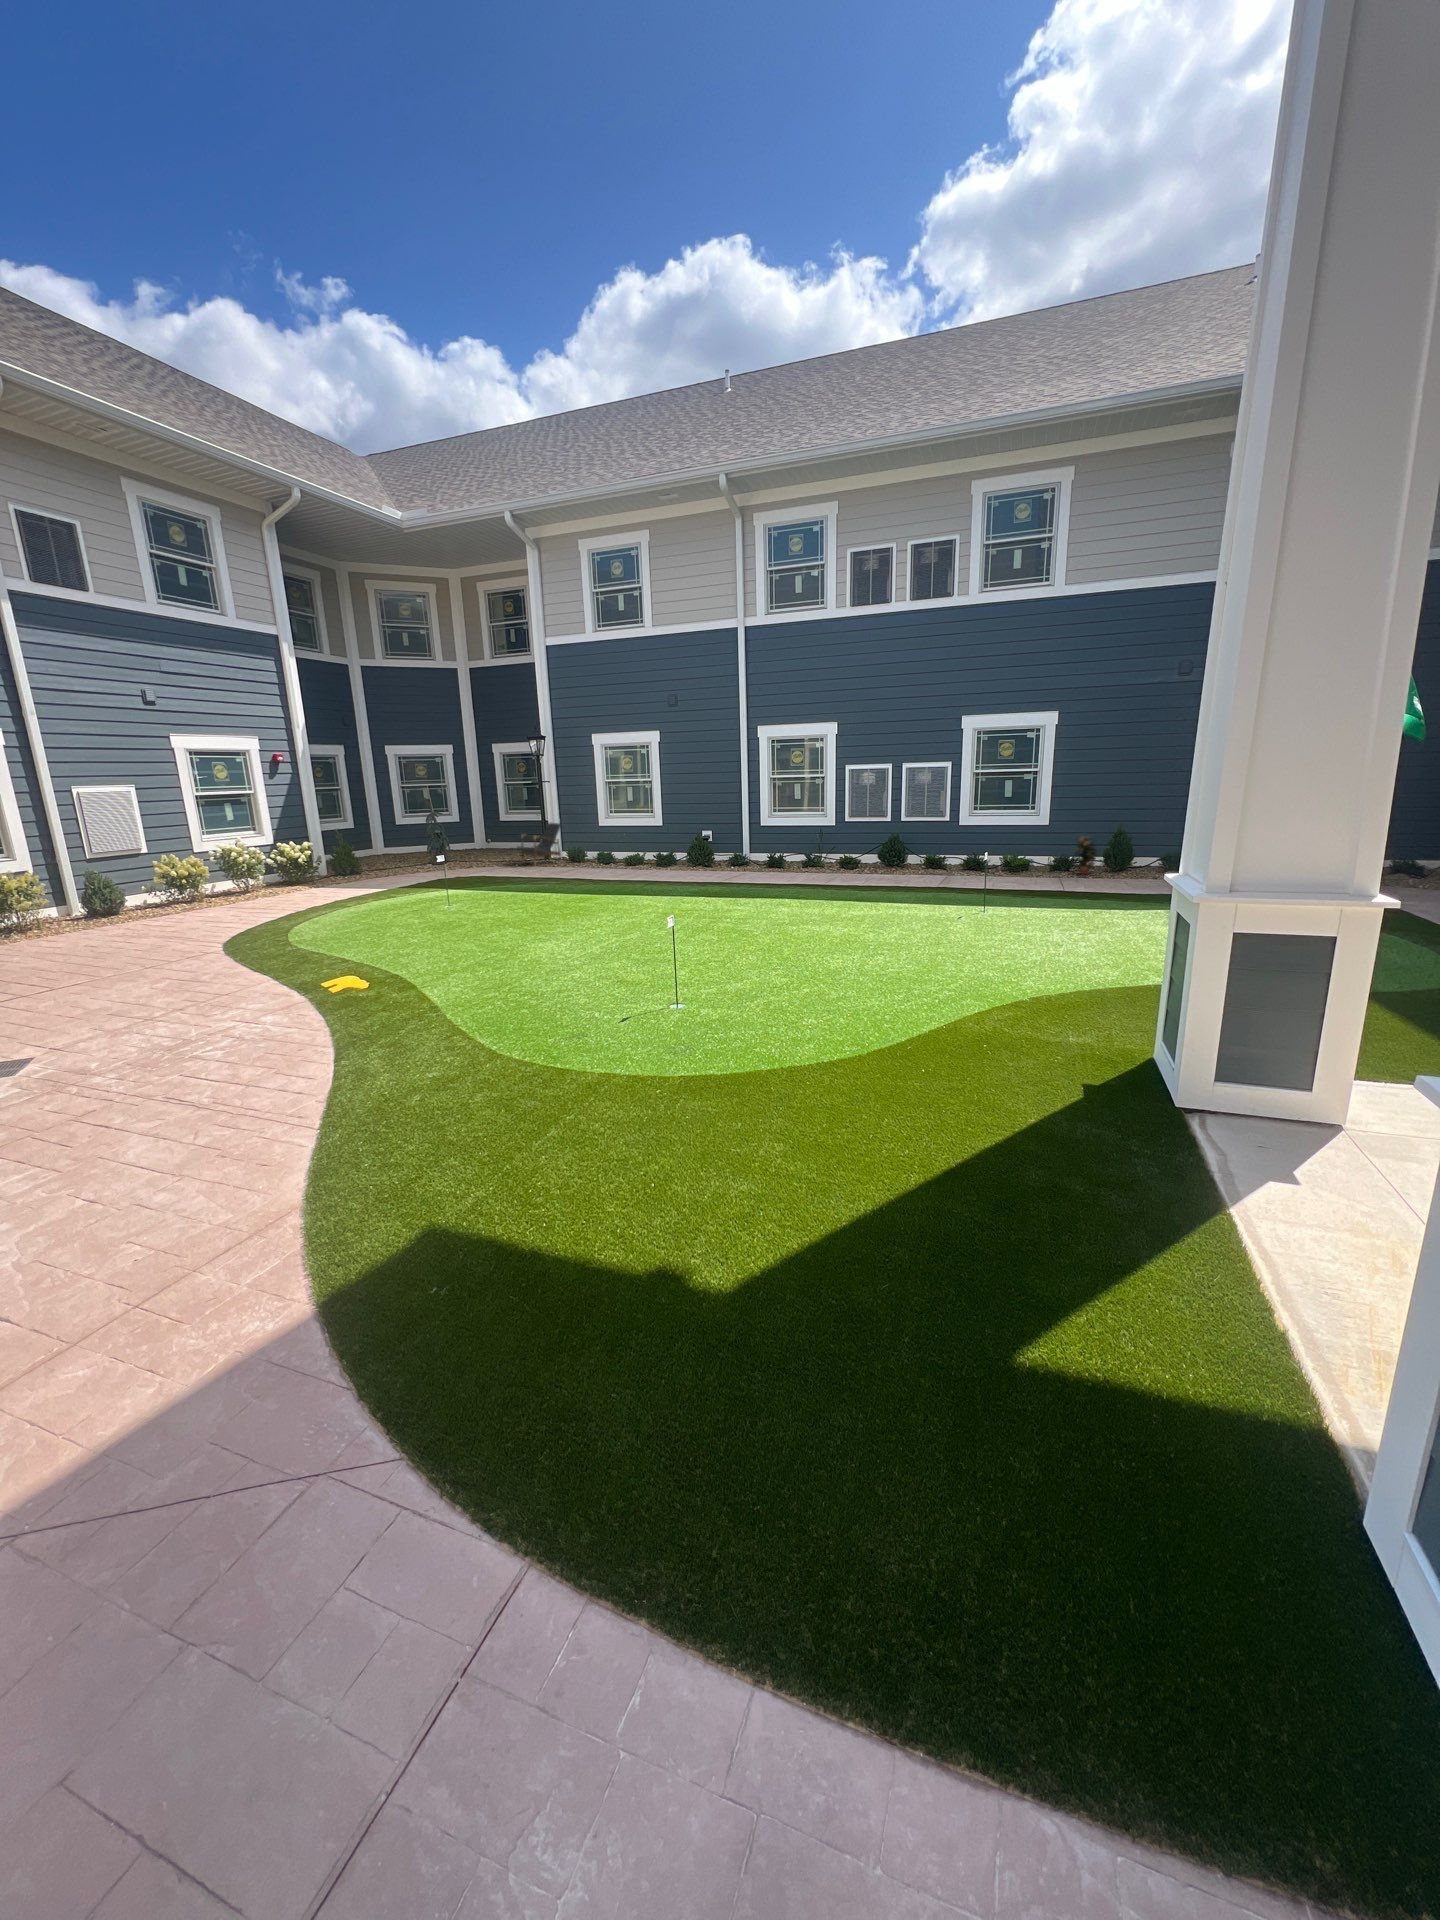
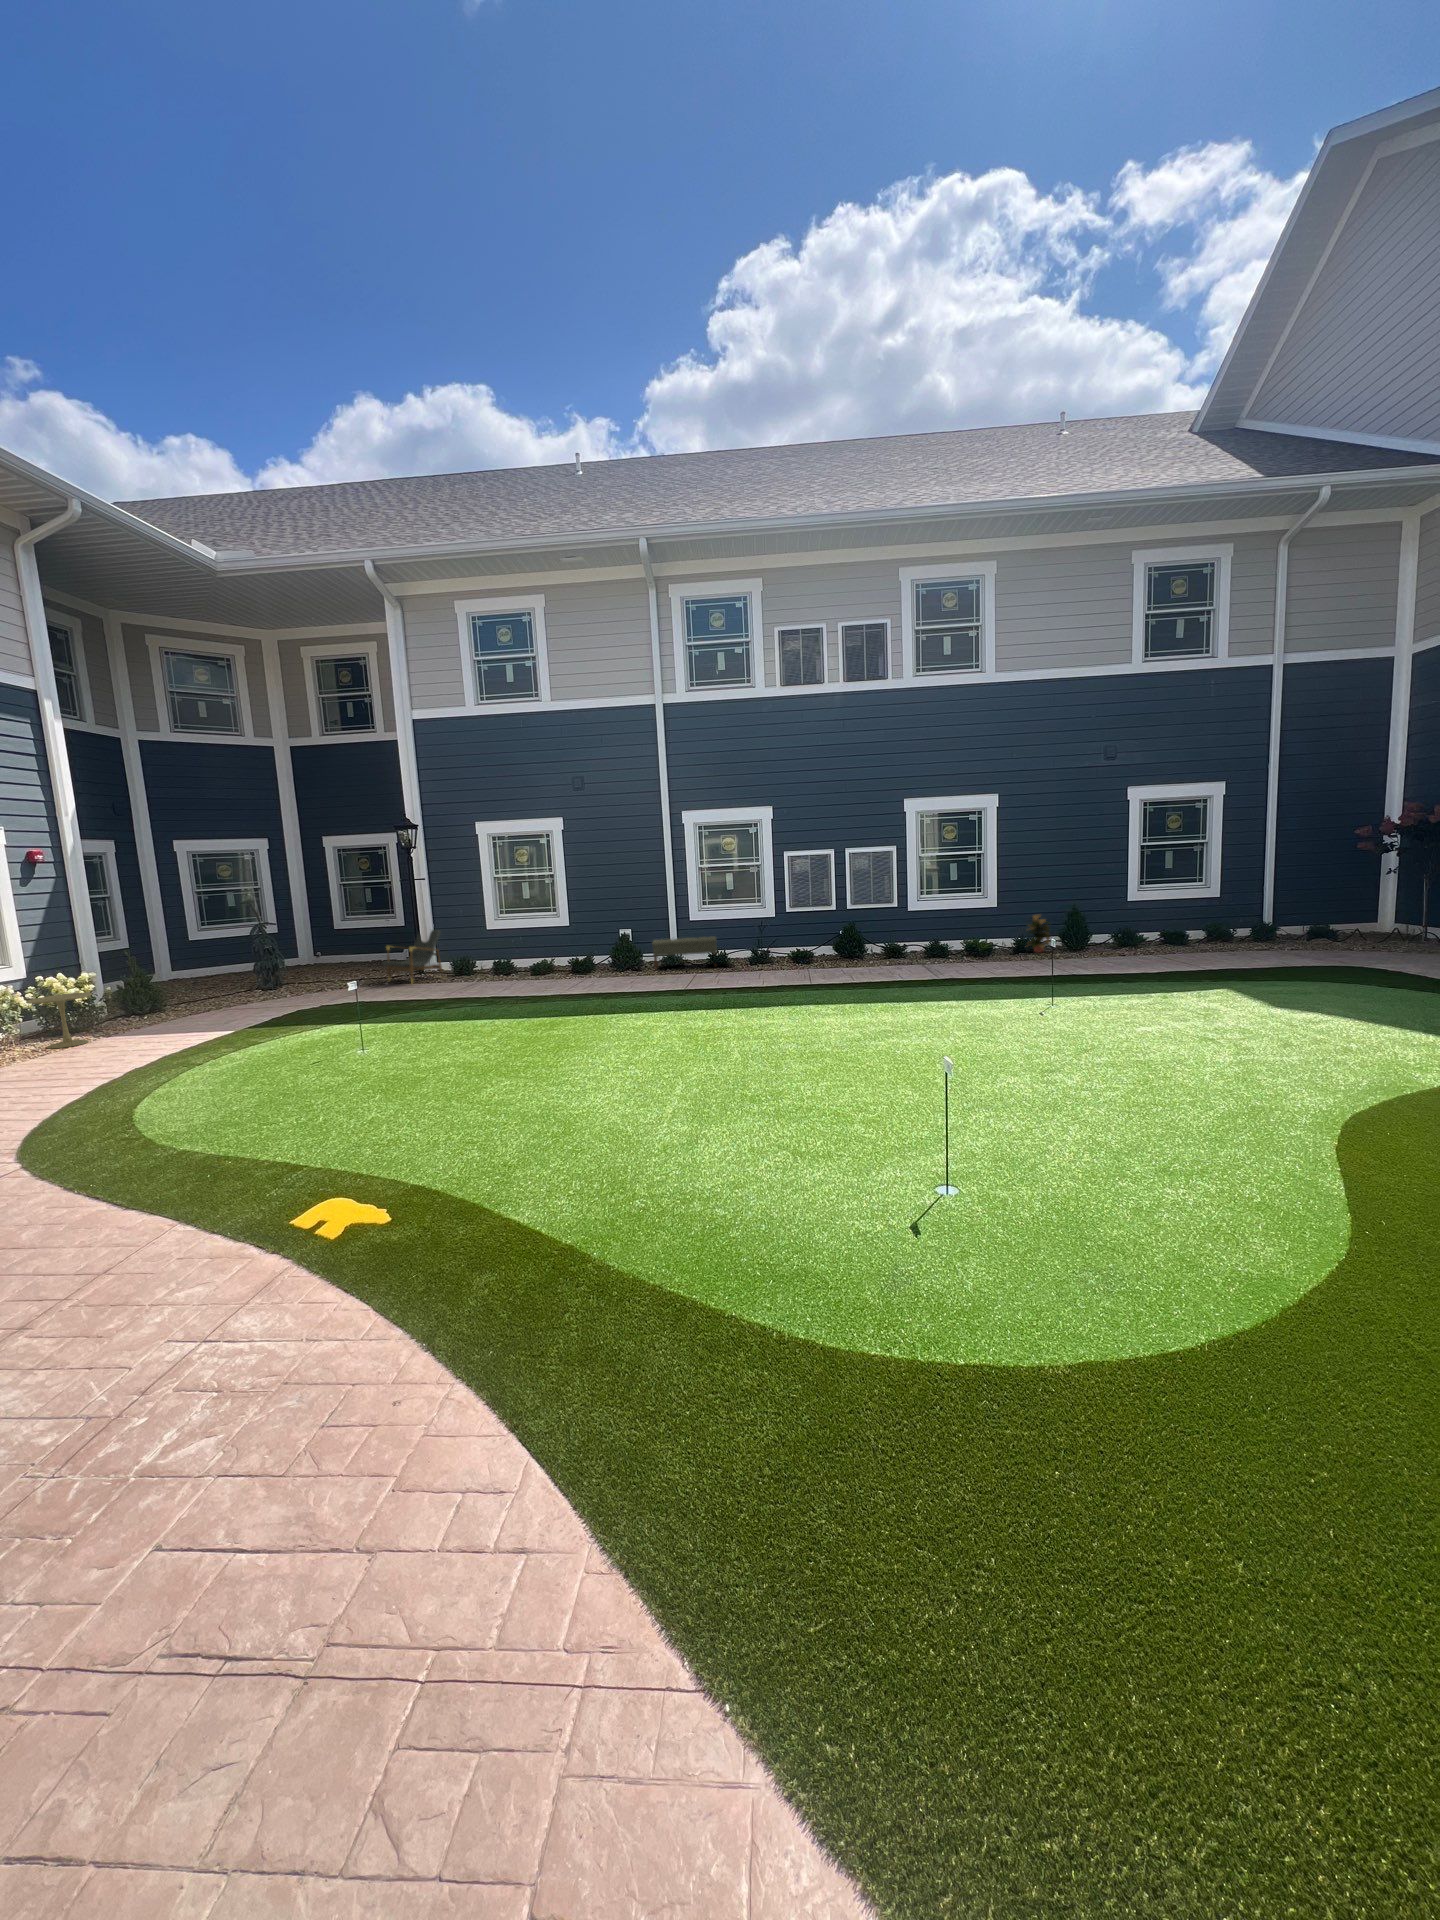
bench: none [721,841,780,868] -> present [652,936,717,969]
side table: none [271,854,310,891] -> present [26,993,92,1049]

